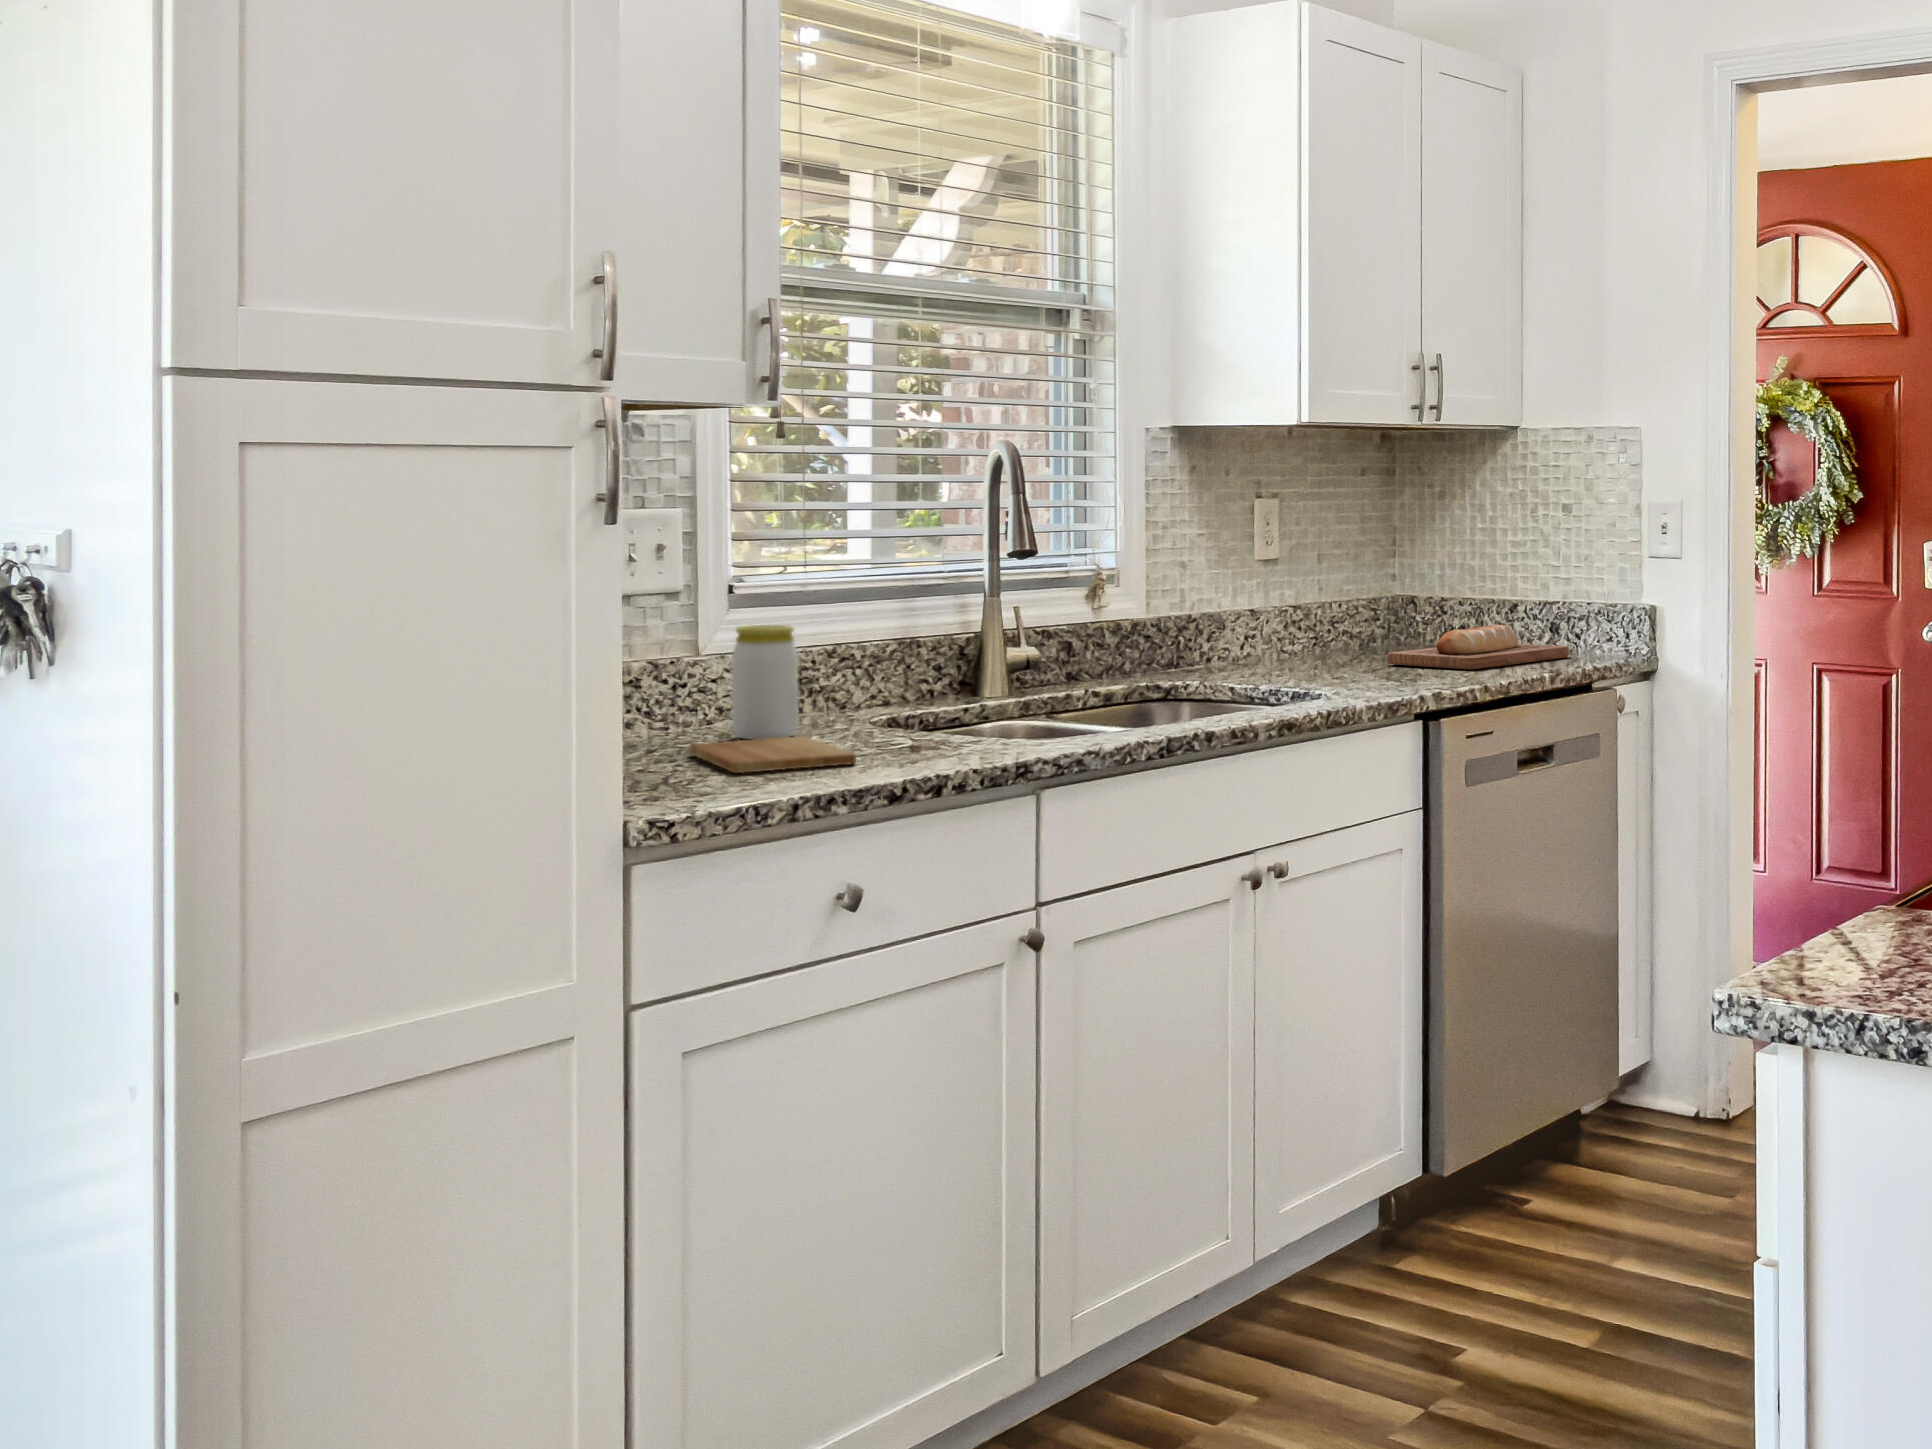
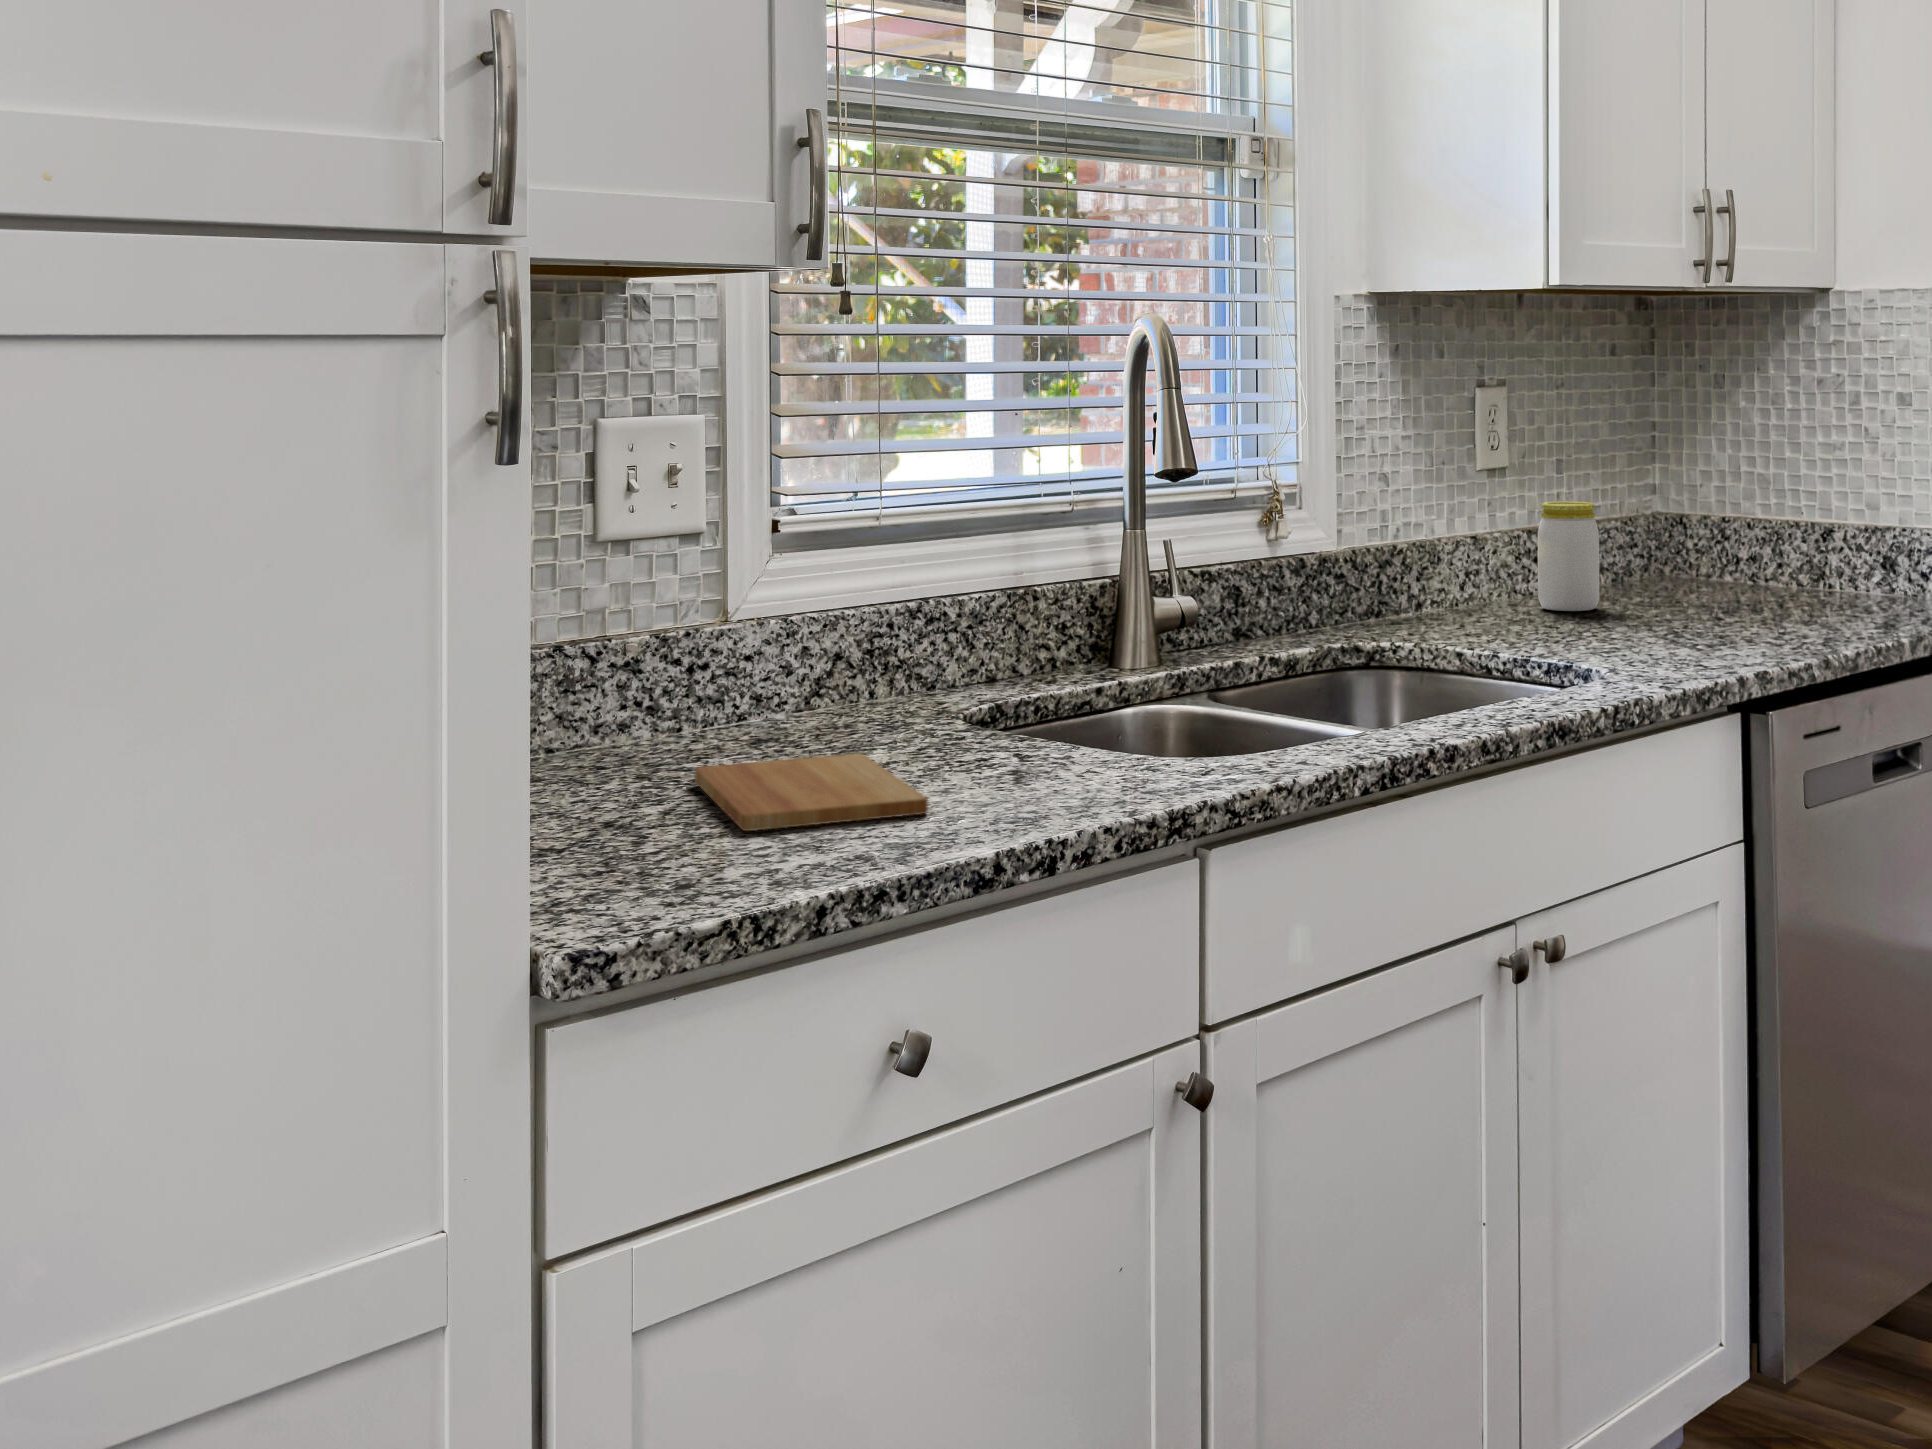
jar: present [732,625,798,739] -> present [1538,501,1599,611]
bread loaf: present [1387,625,1569,669] -> none [1664,559,1915,627]

